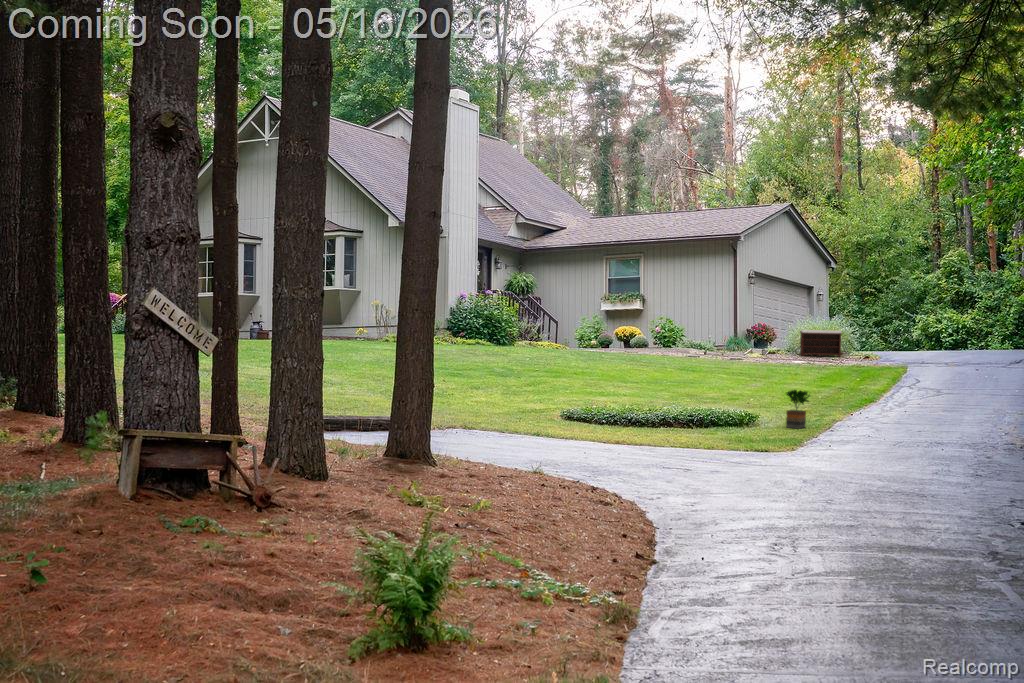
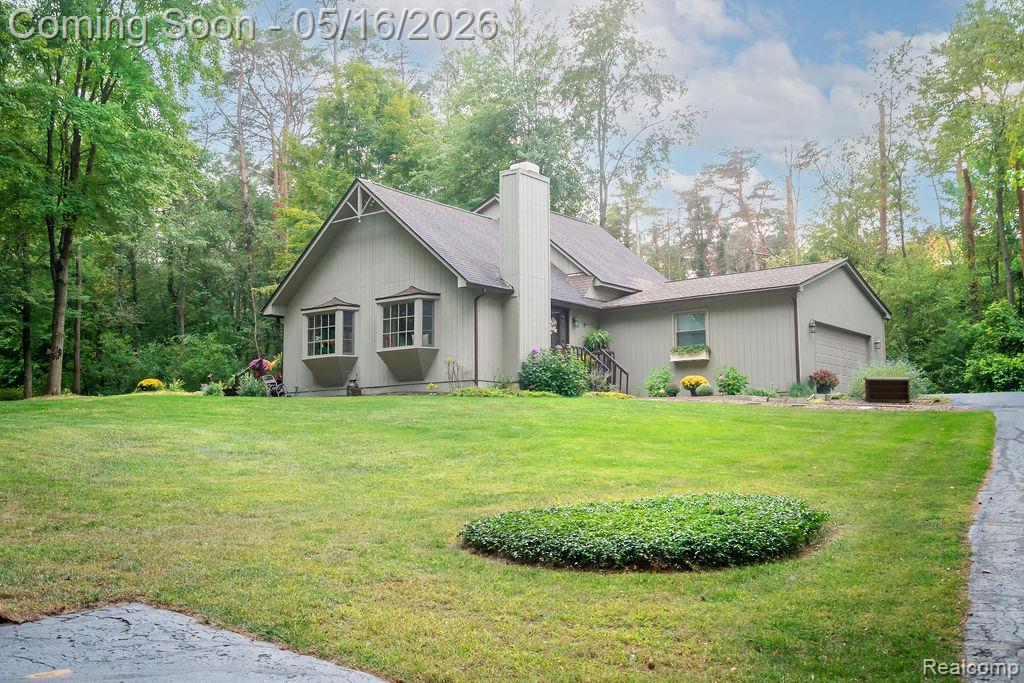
potted tree: present [786,390,810,429] -> none [890,468,932,528]

